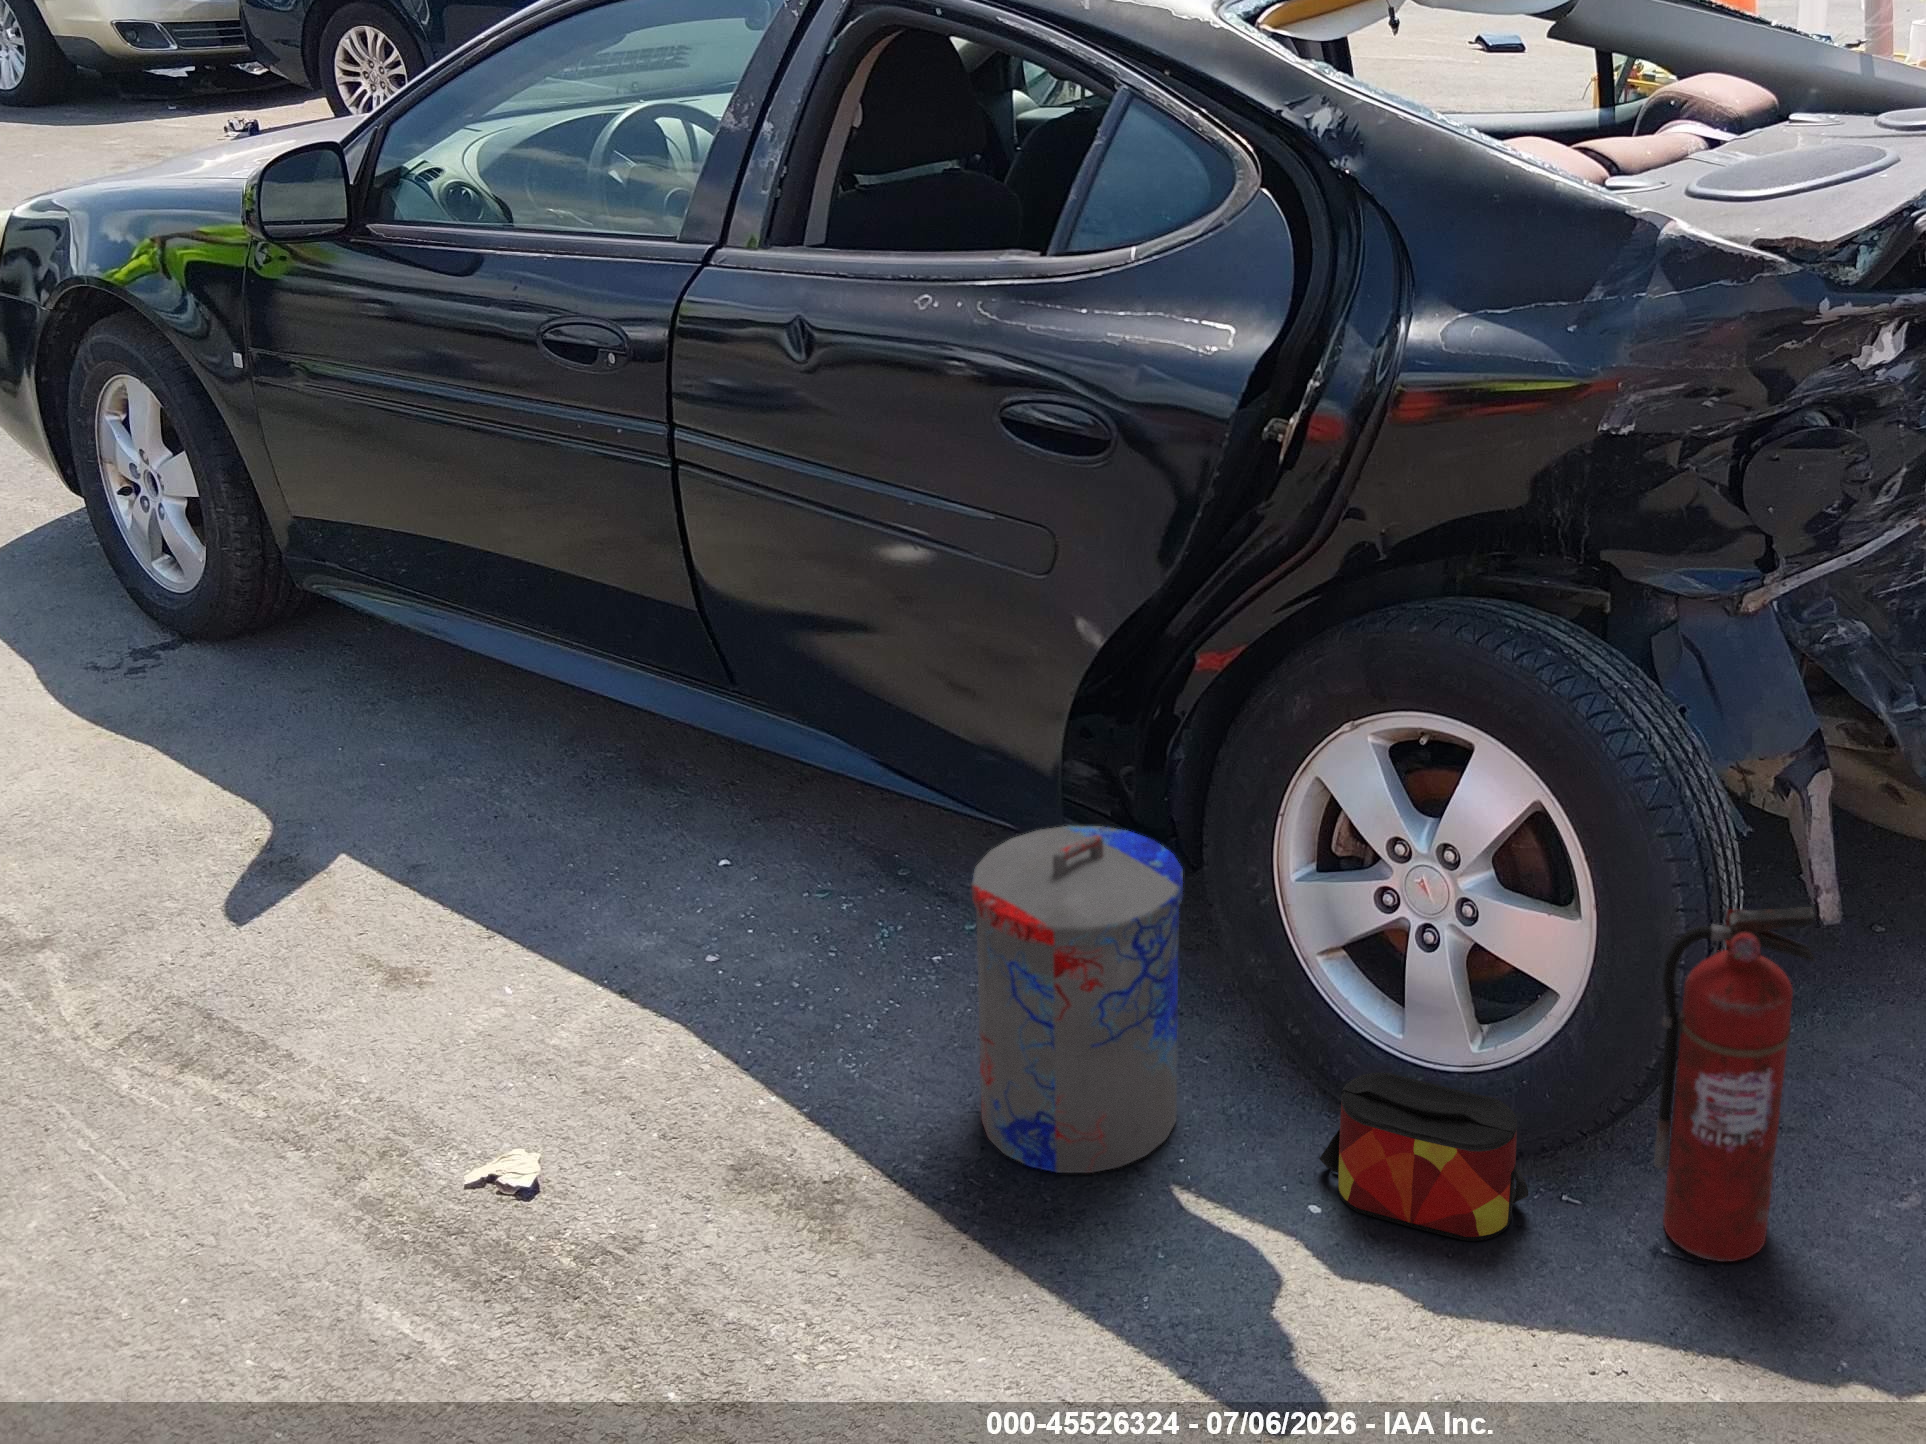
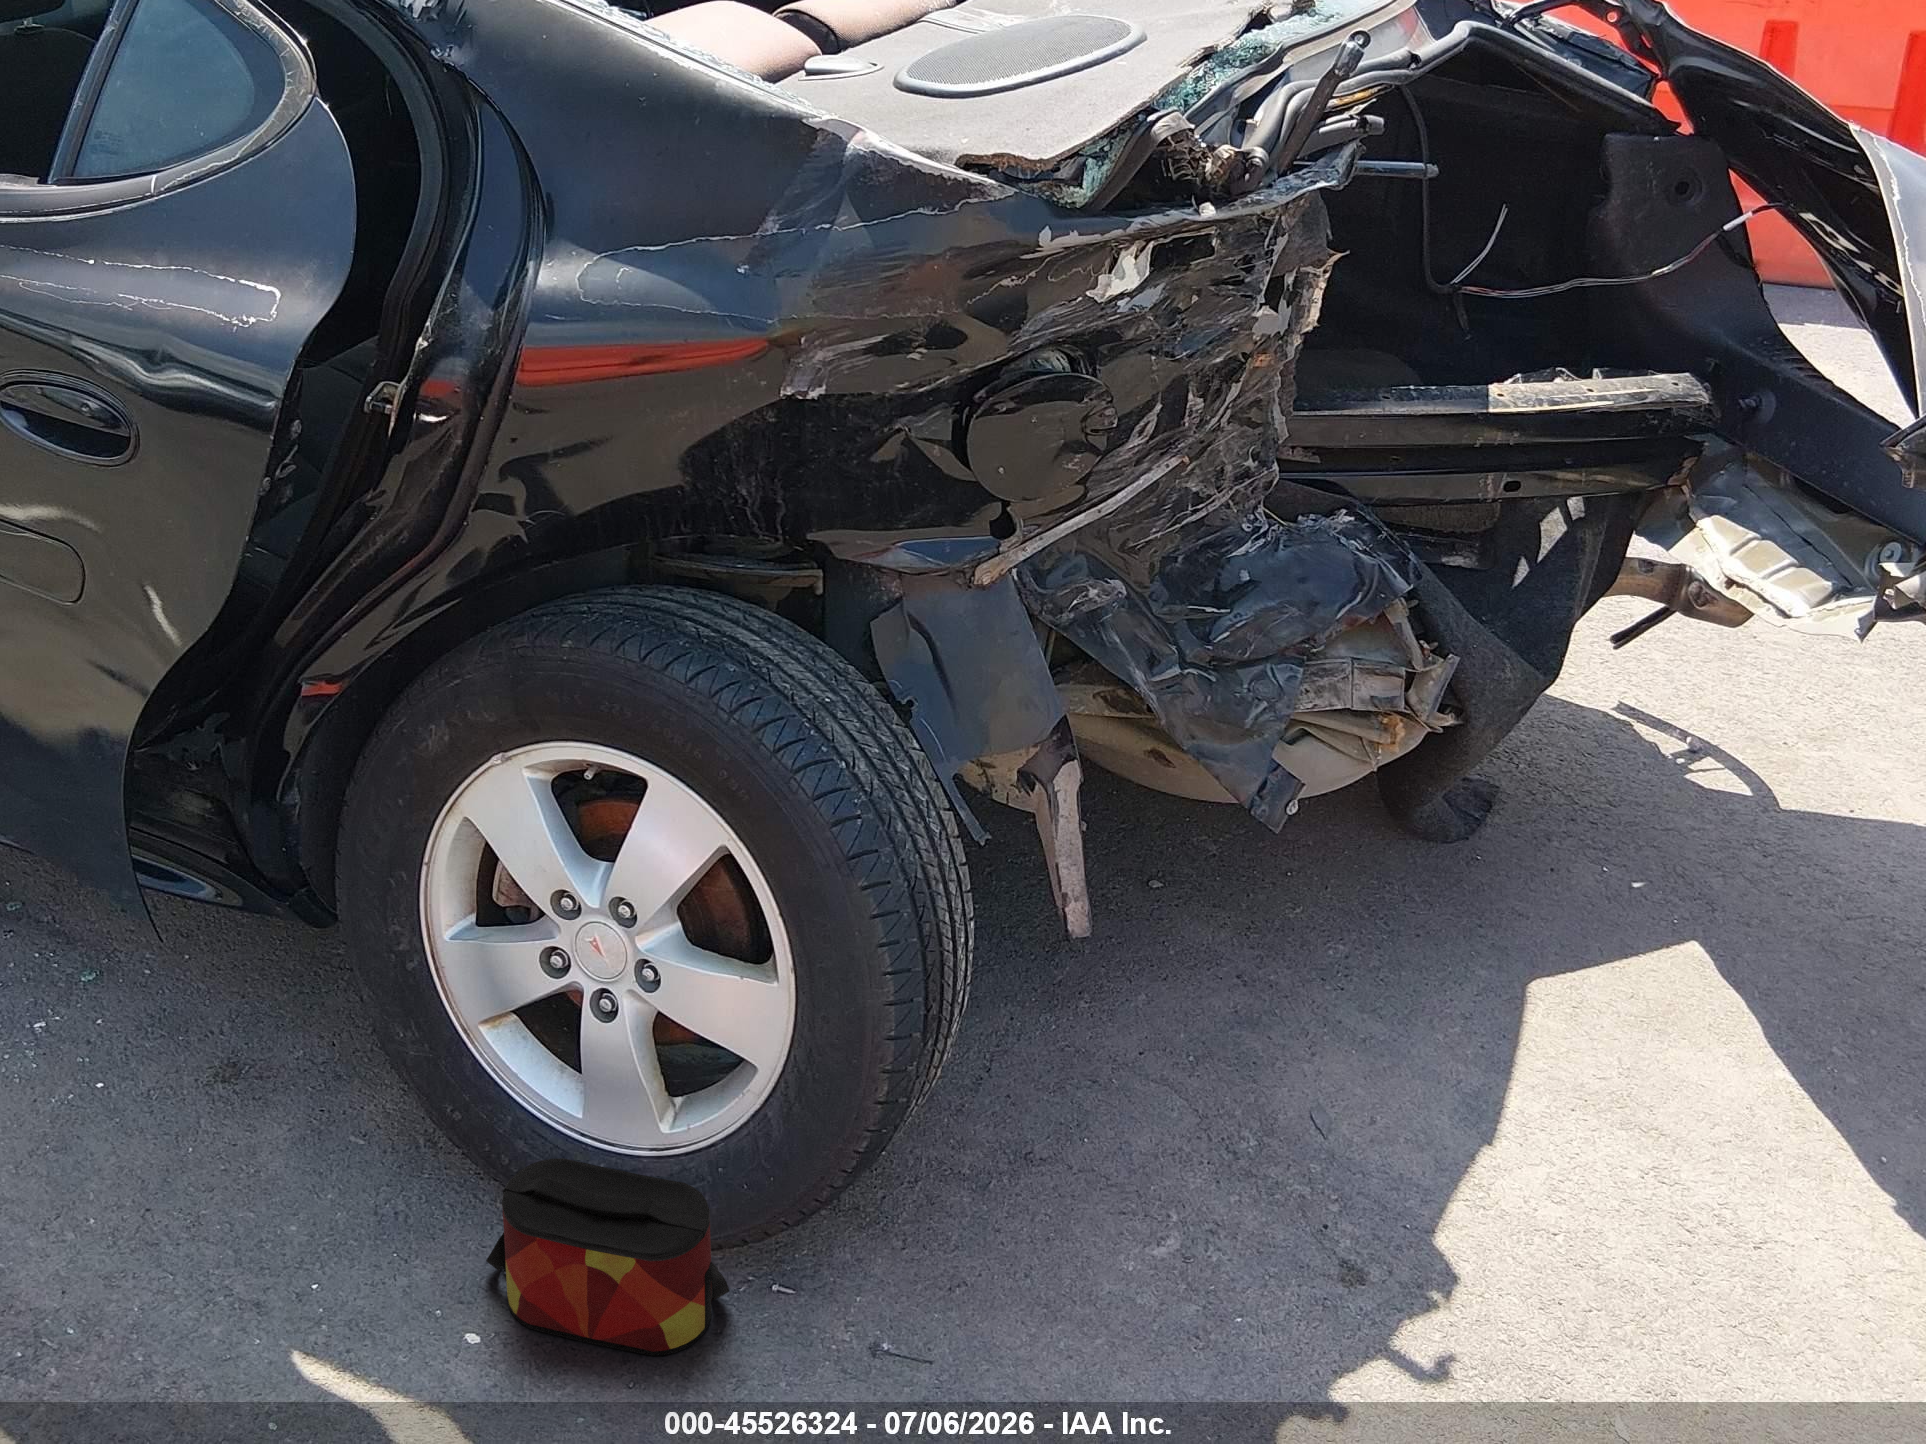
trash can: present [972,826,1183,1173] -> none [26,878,324,1307]
fire extinguisher: present [1654,907,1815,1261] -> none [868,961,1045,1355]

